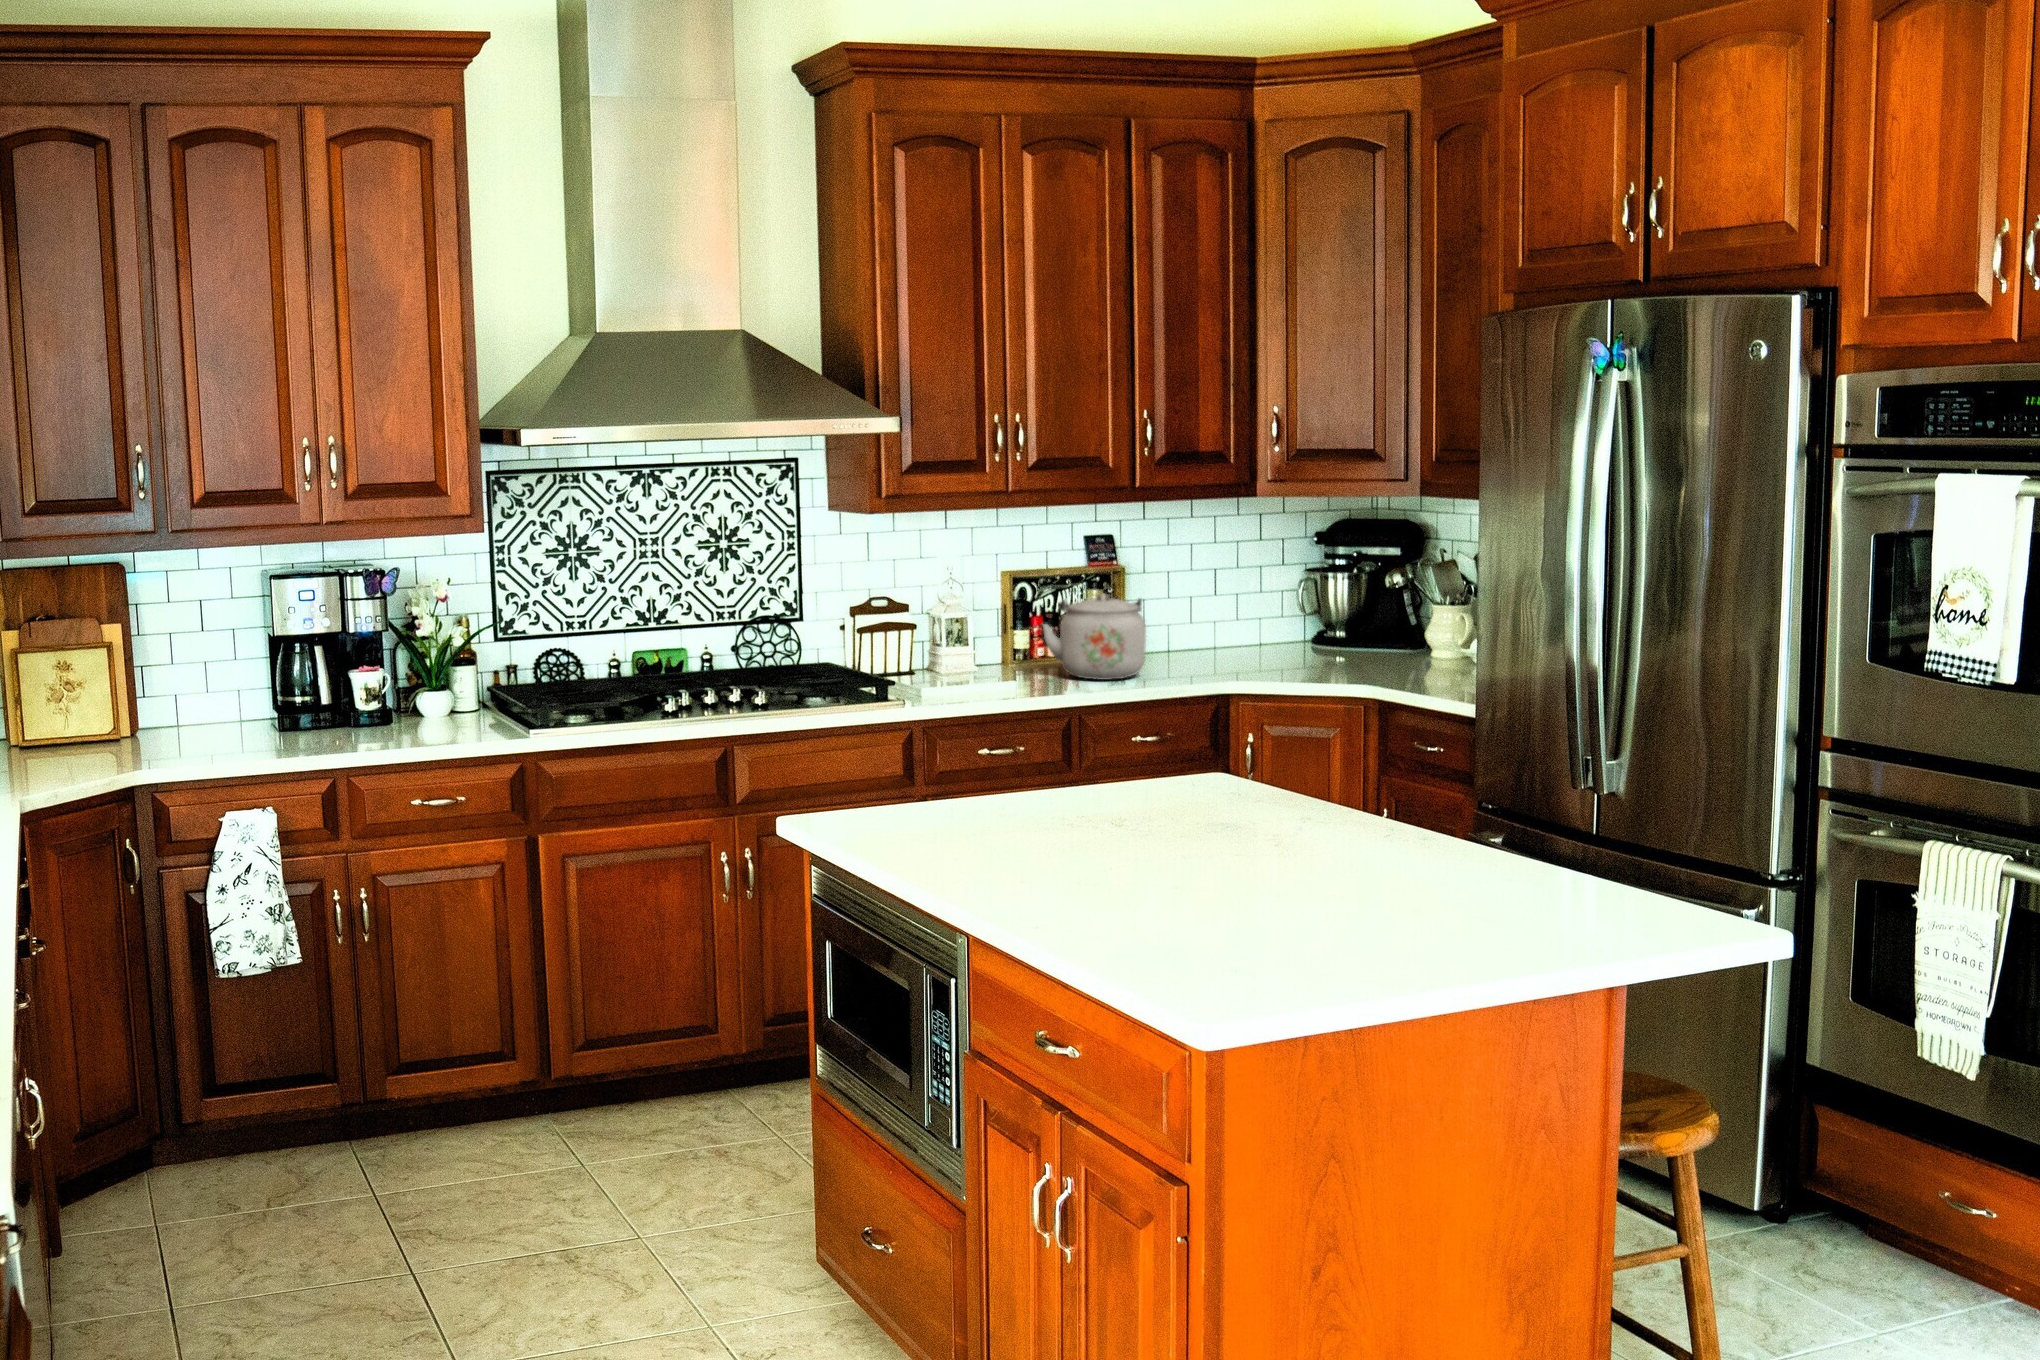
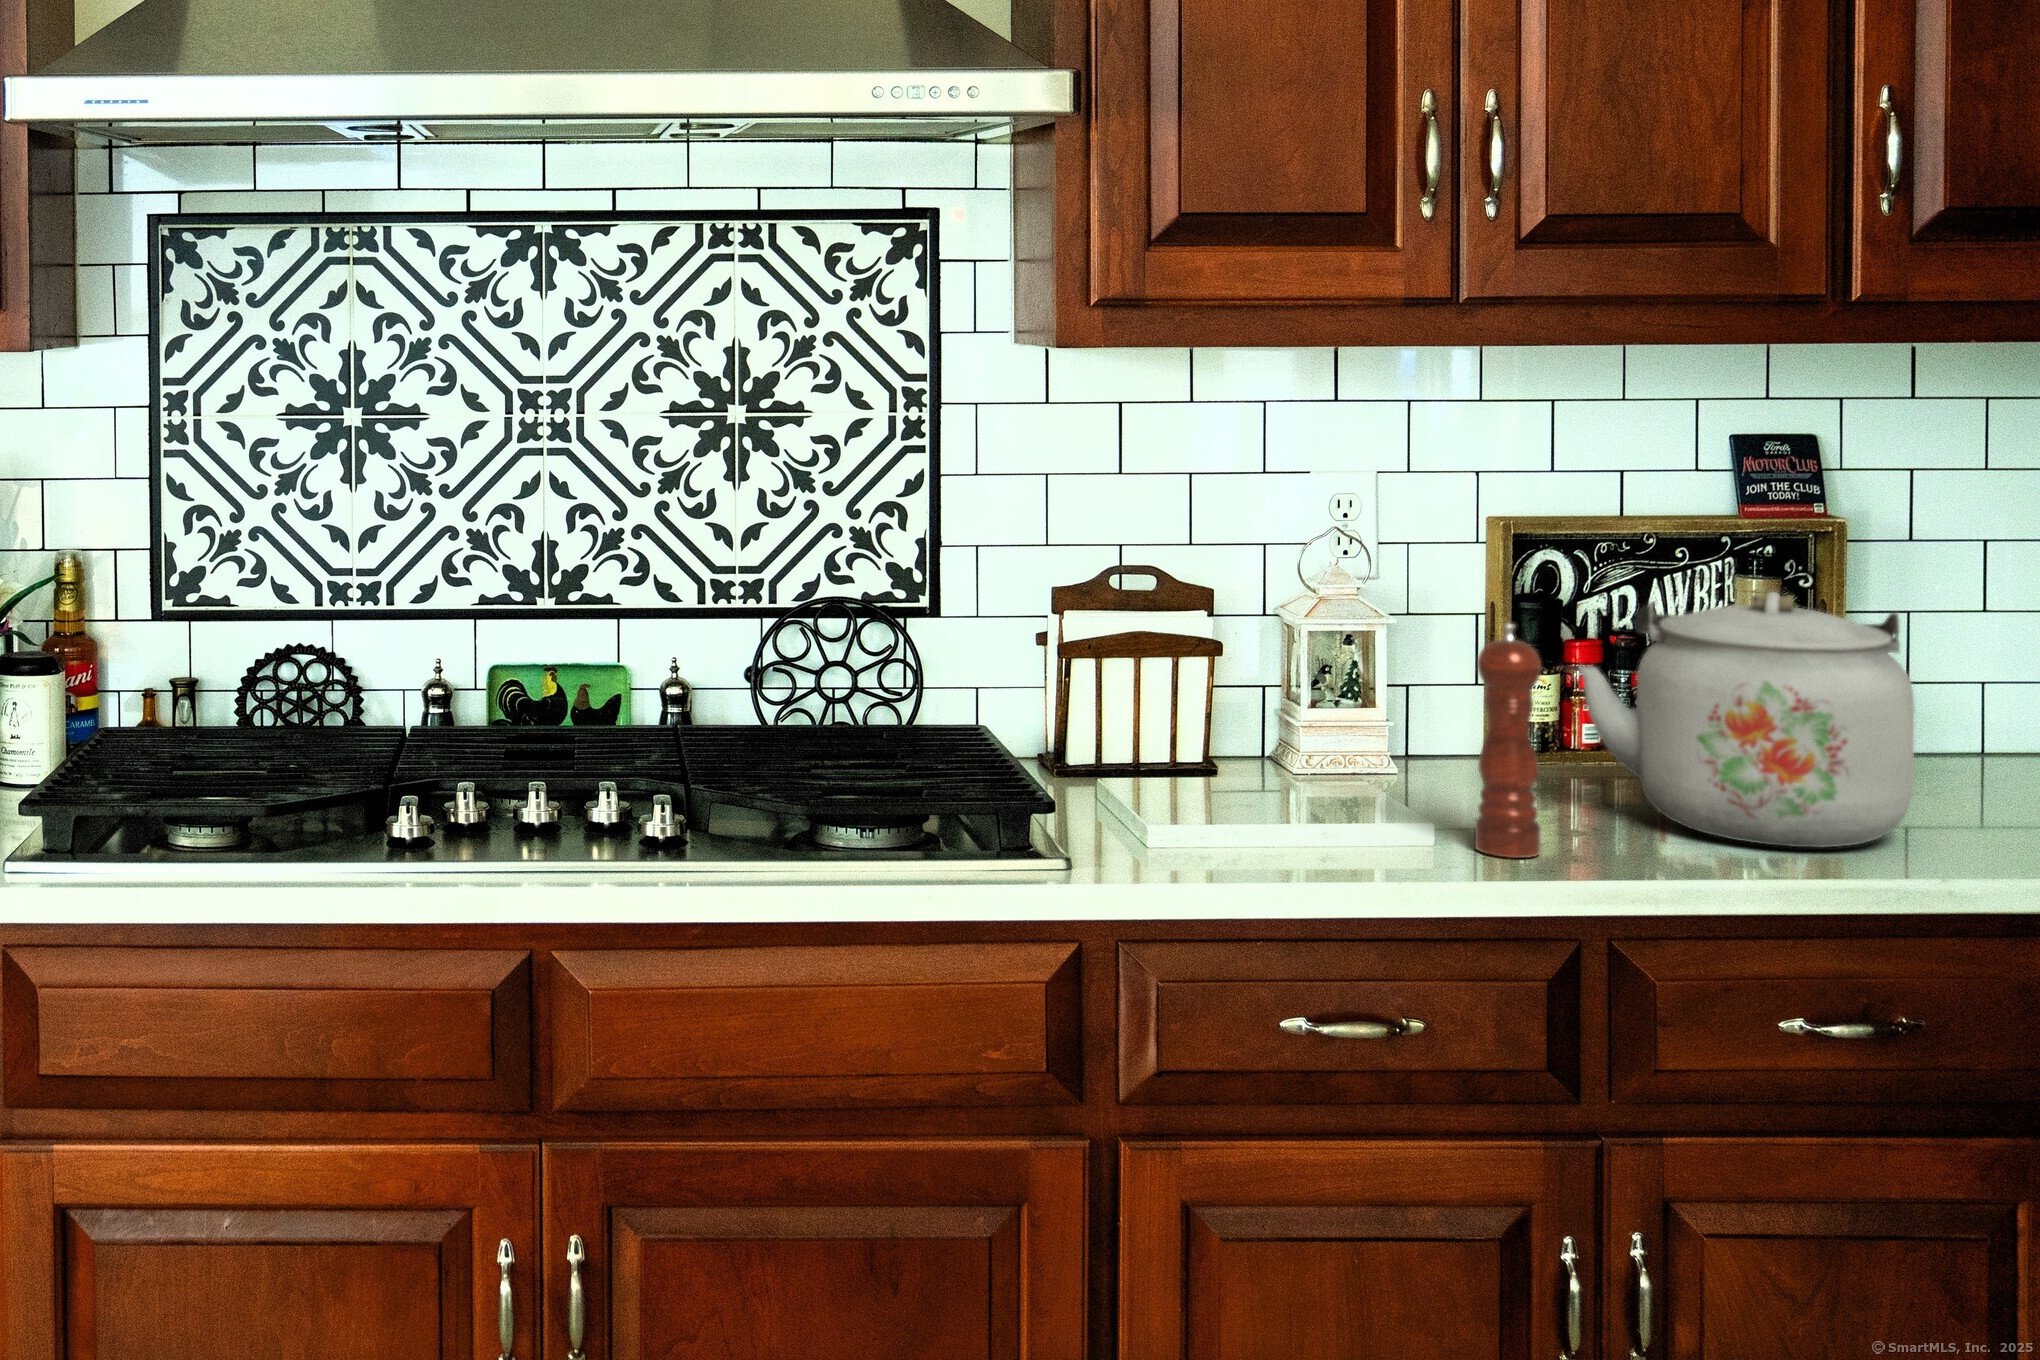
pepper mill: none [1013,609,1034,689] -> present [1475,623,1541,858]

